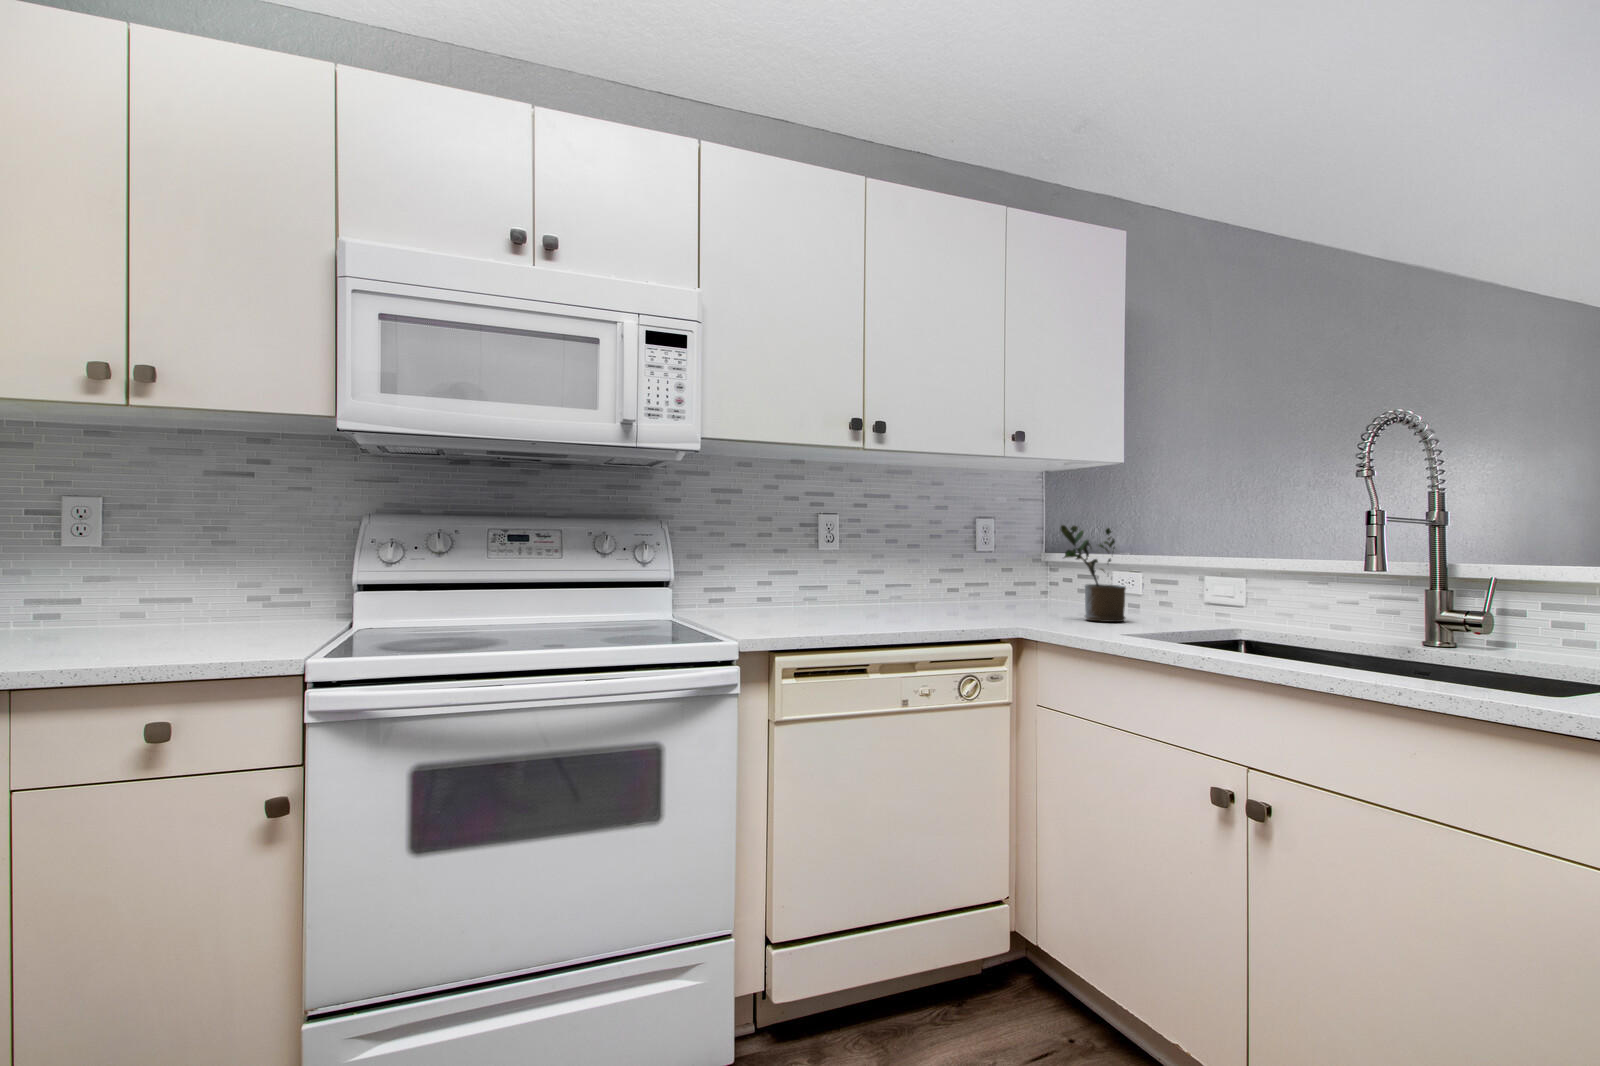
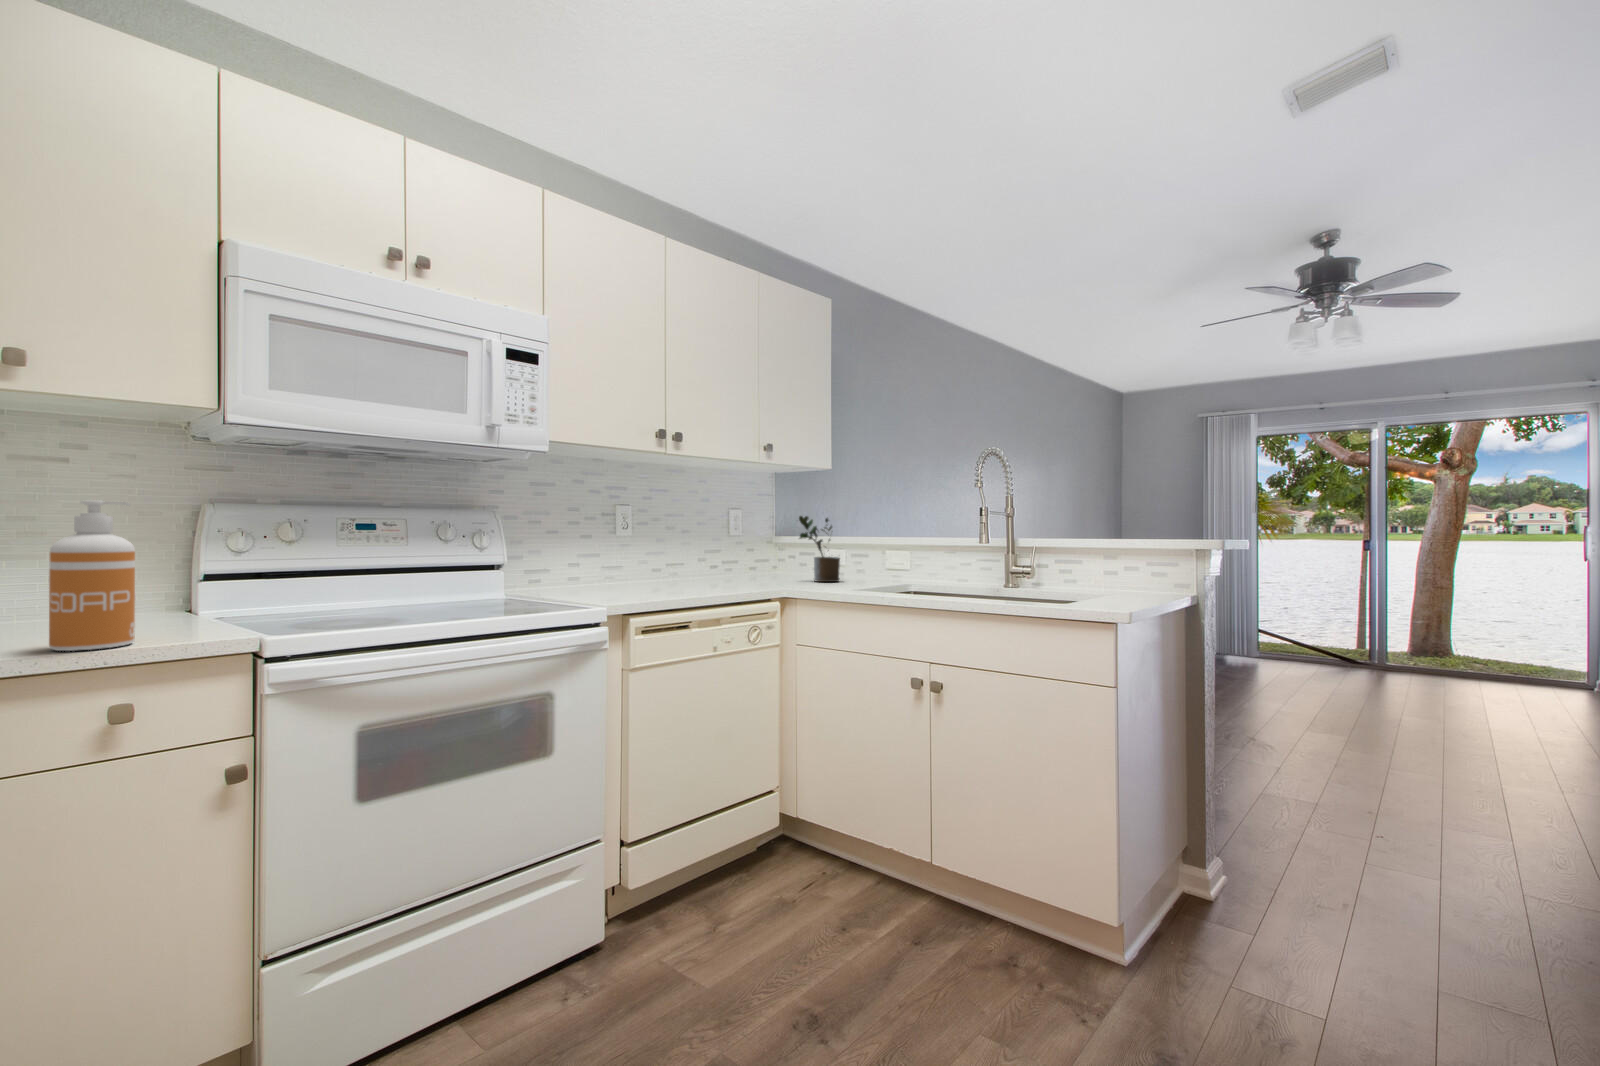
soap dispenser: none [187,511,258,656] -> present [49,500,135,651]

